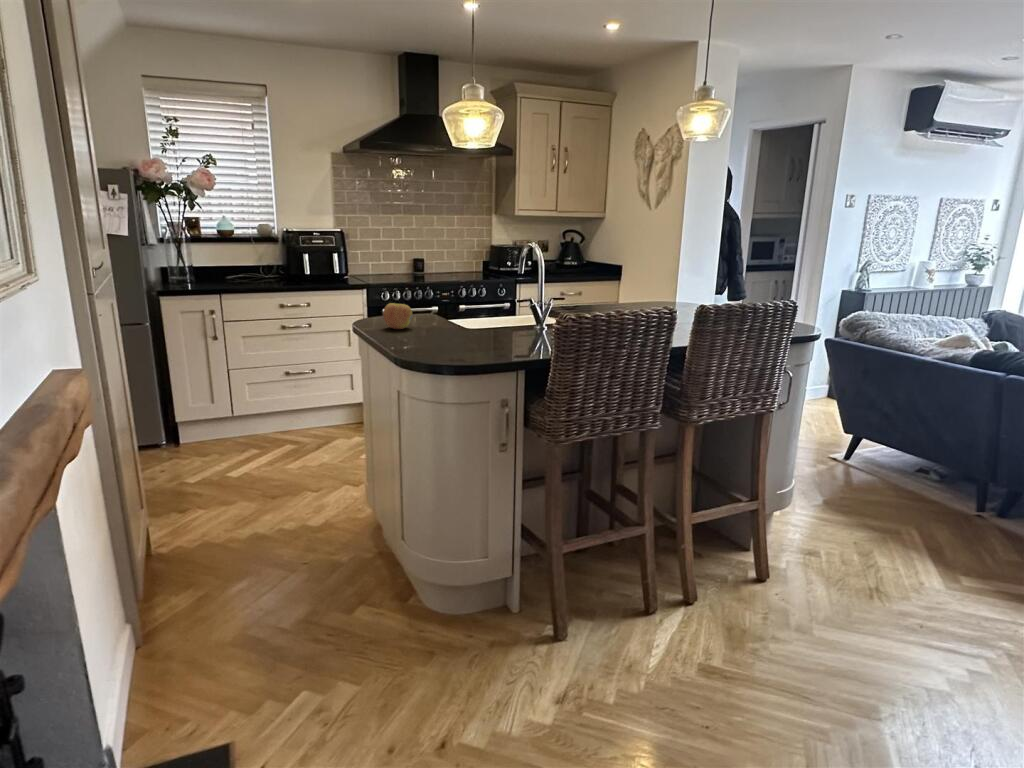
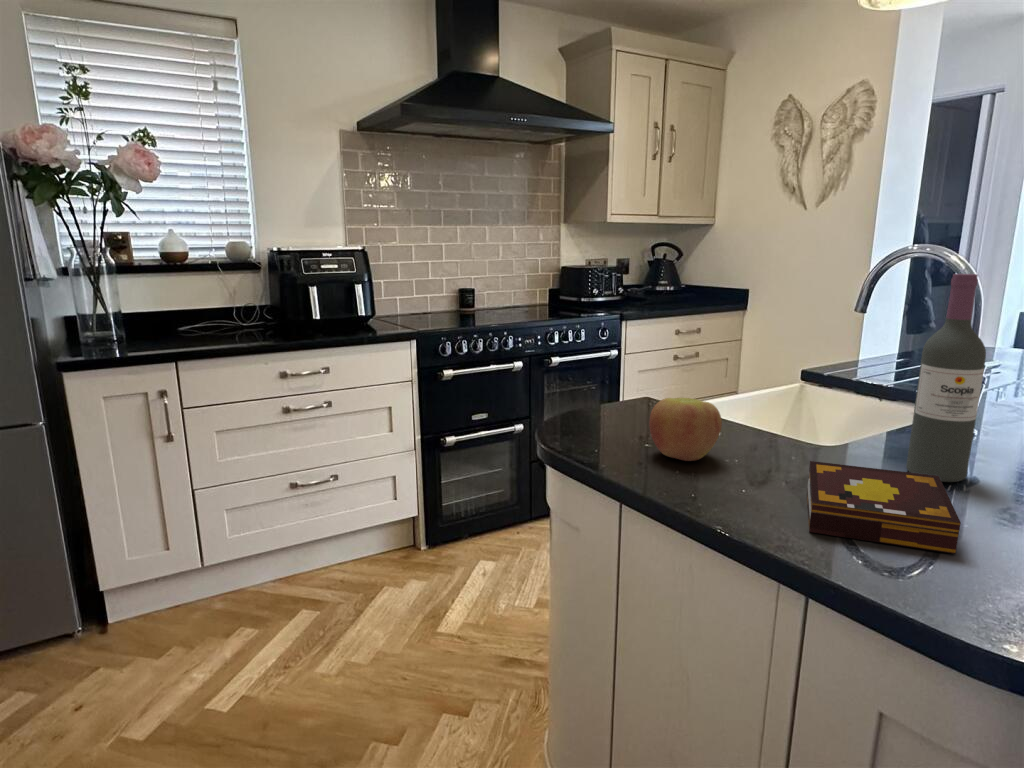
wine bottle: none [477,254,498,338] -> present [906,274,986,482]
book: none [398,324,456,349] -> present [807,461,961,554]

